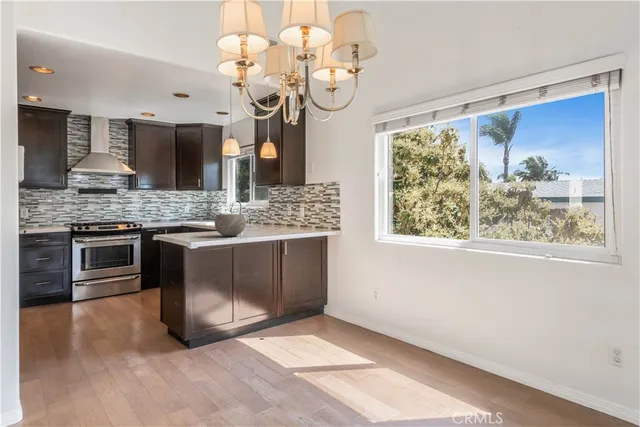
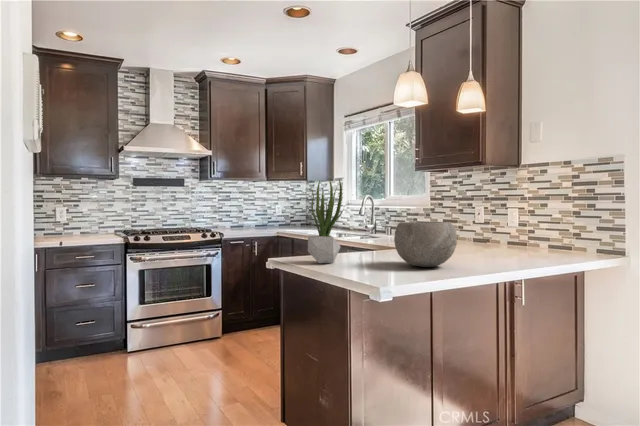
potted plant: none [172,192,191,236] -> present [308,179,343,263]

